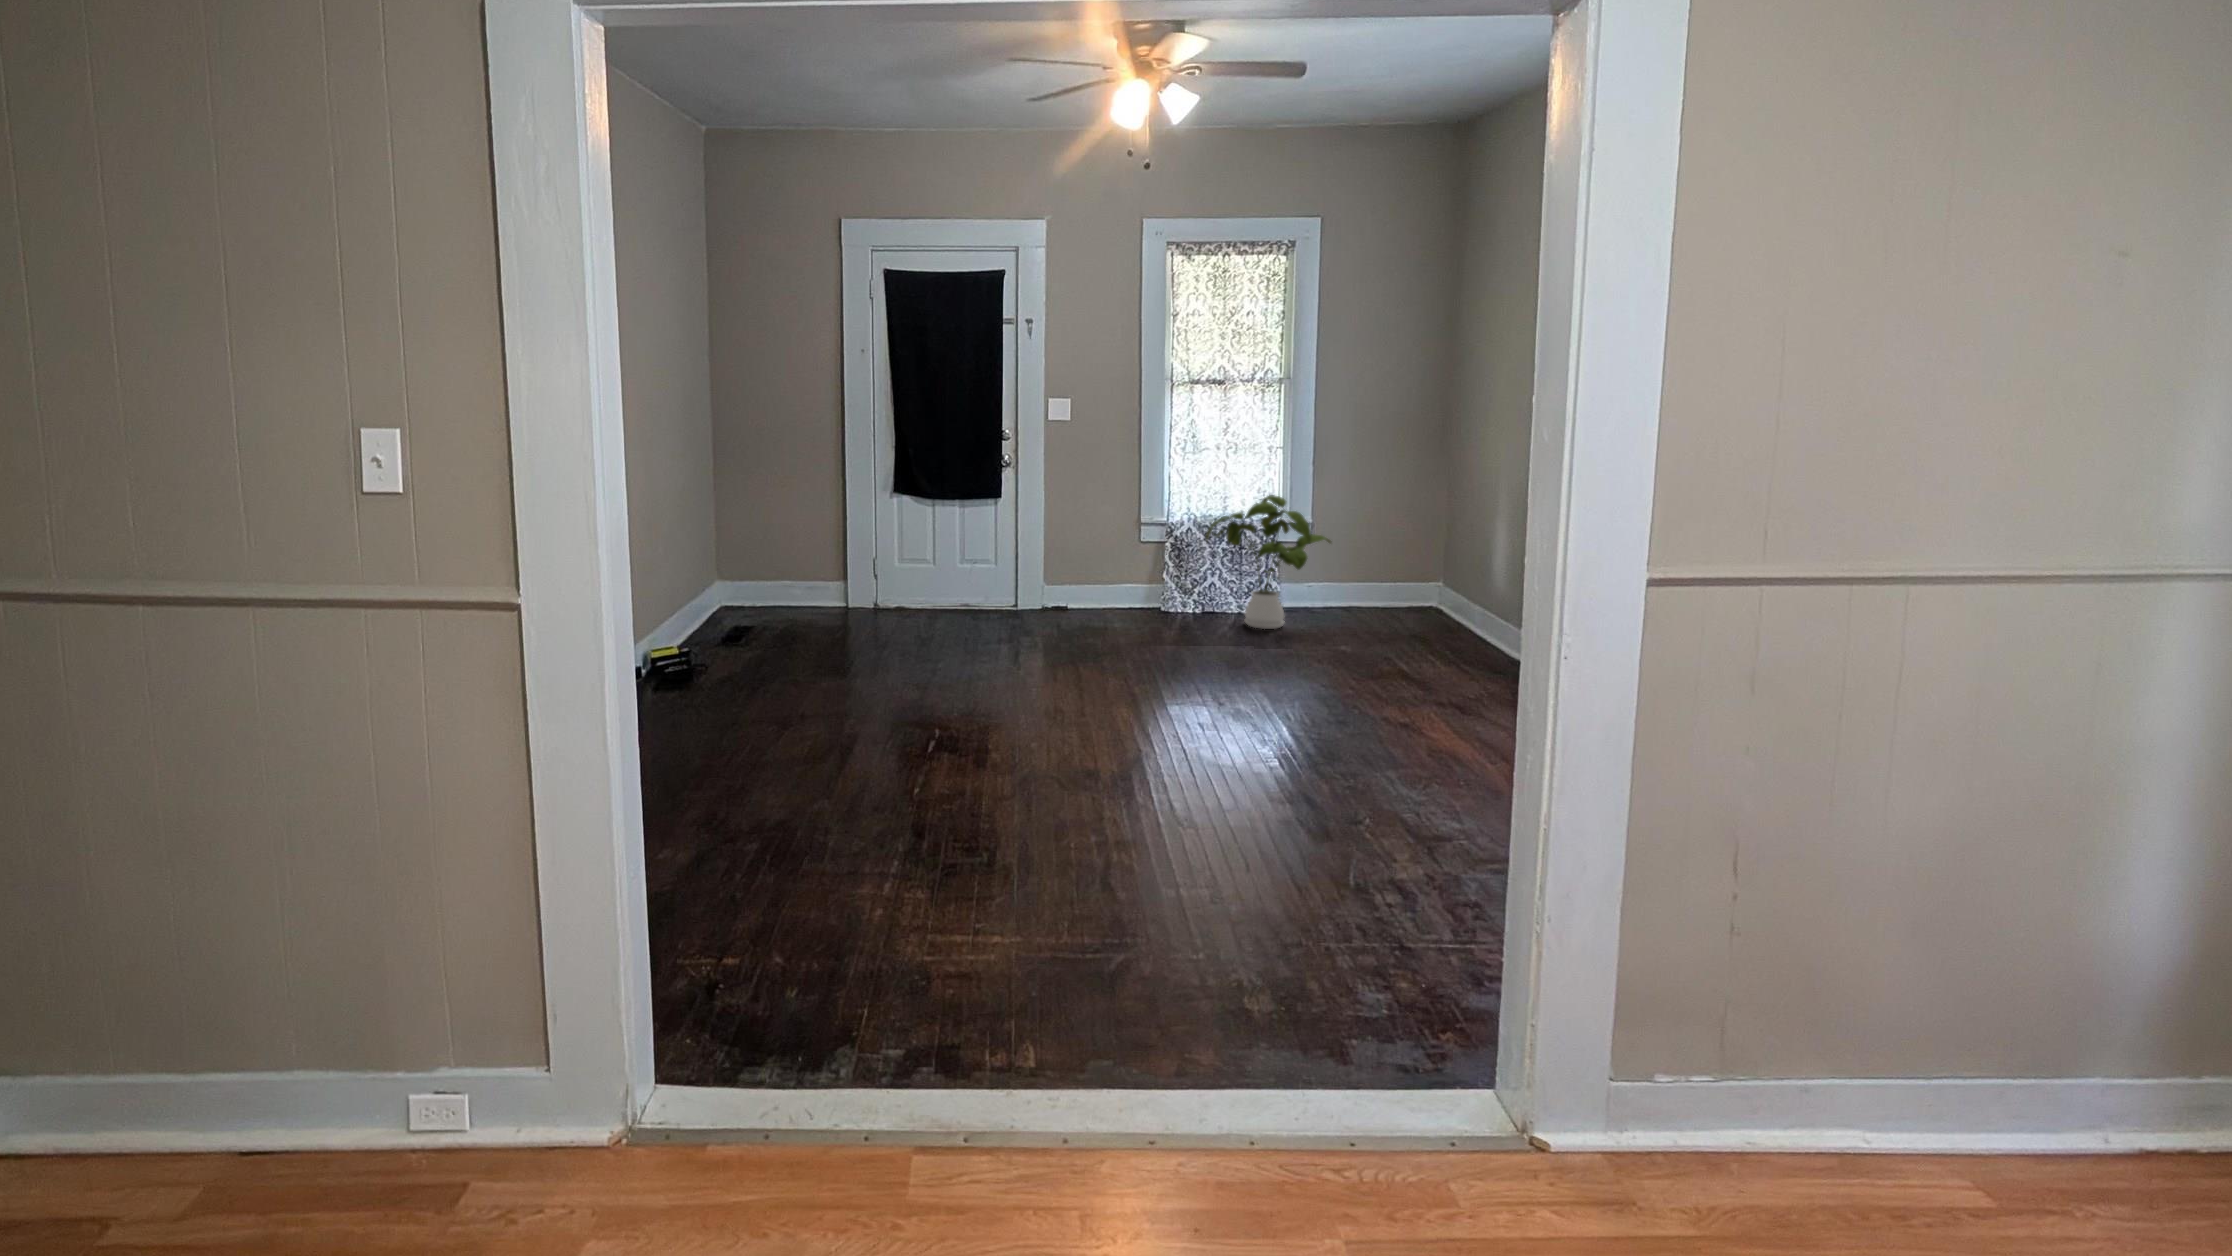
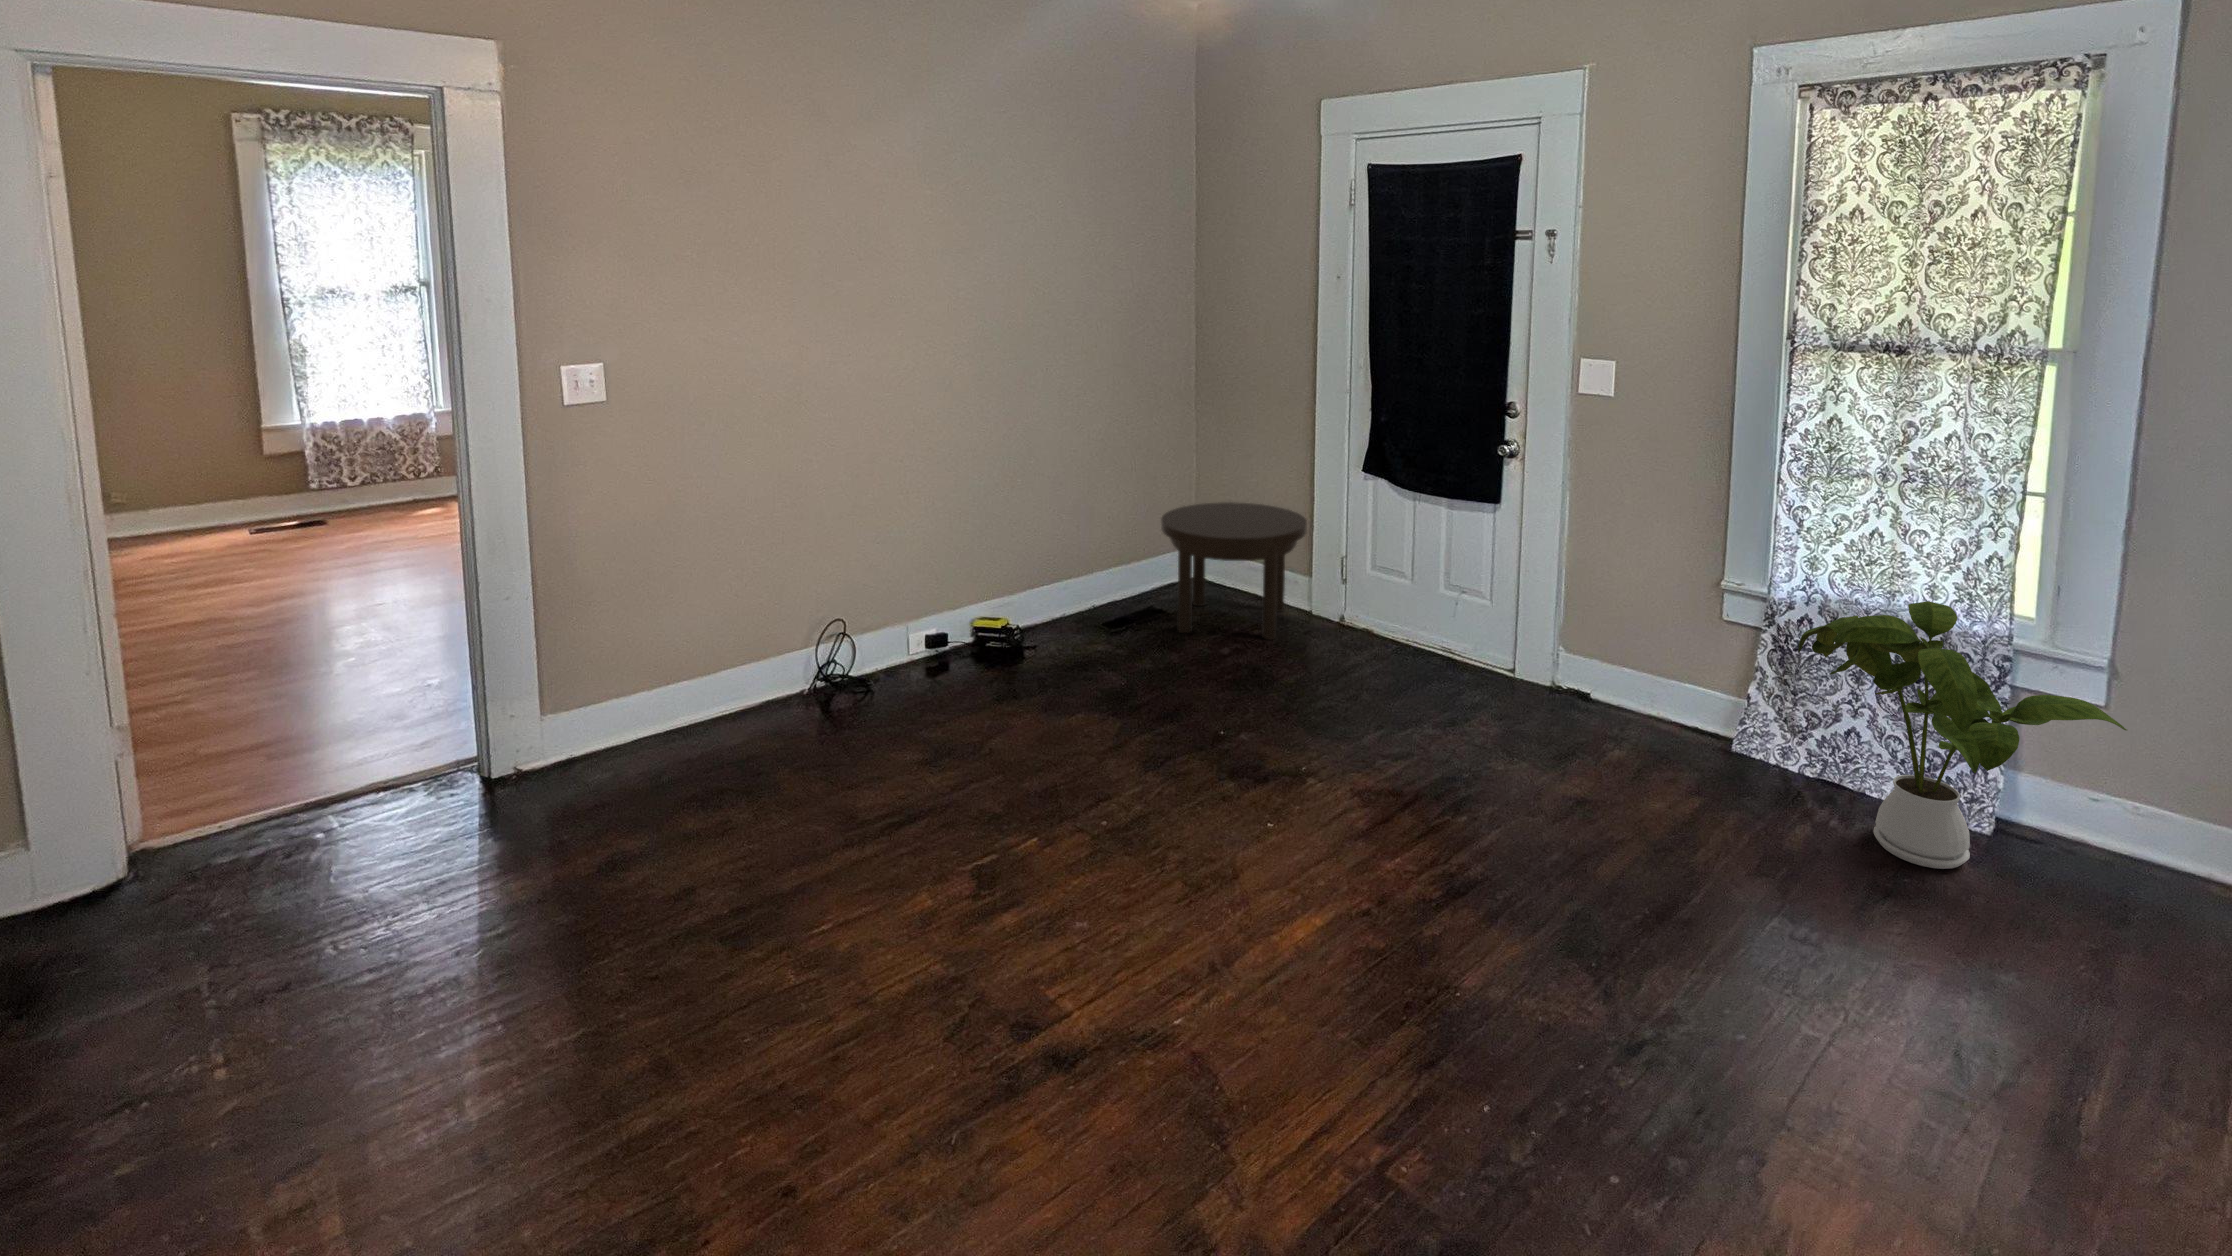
side table: none [744,530,860,629] -> present [1161,502,1307,640]

